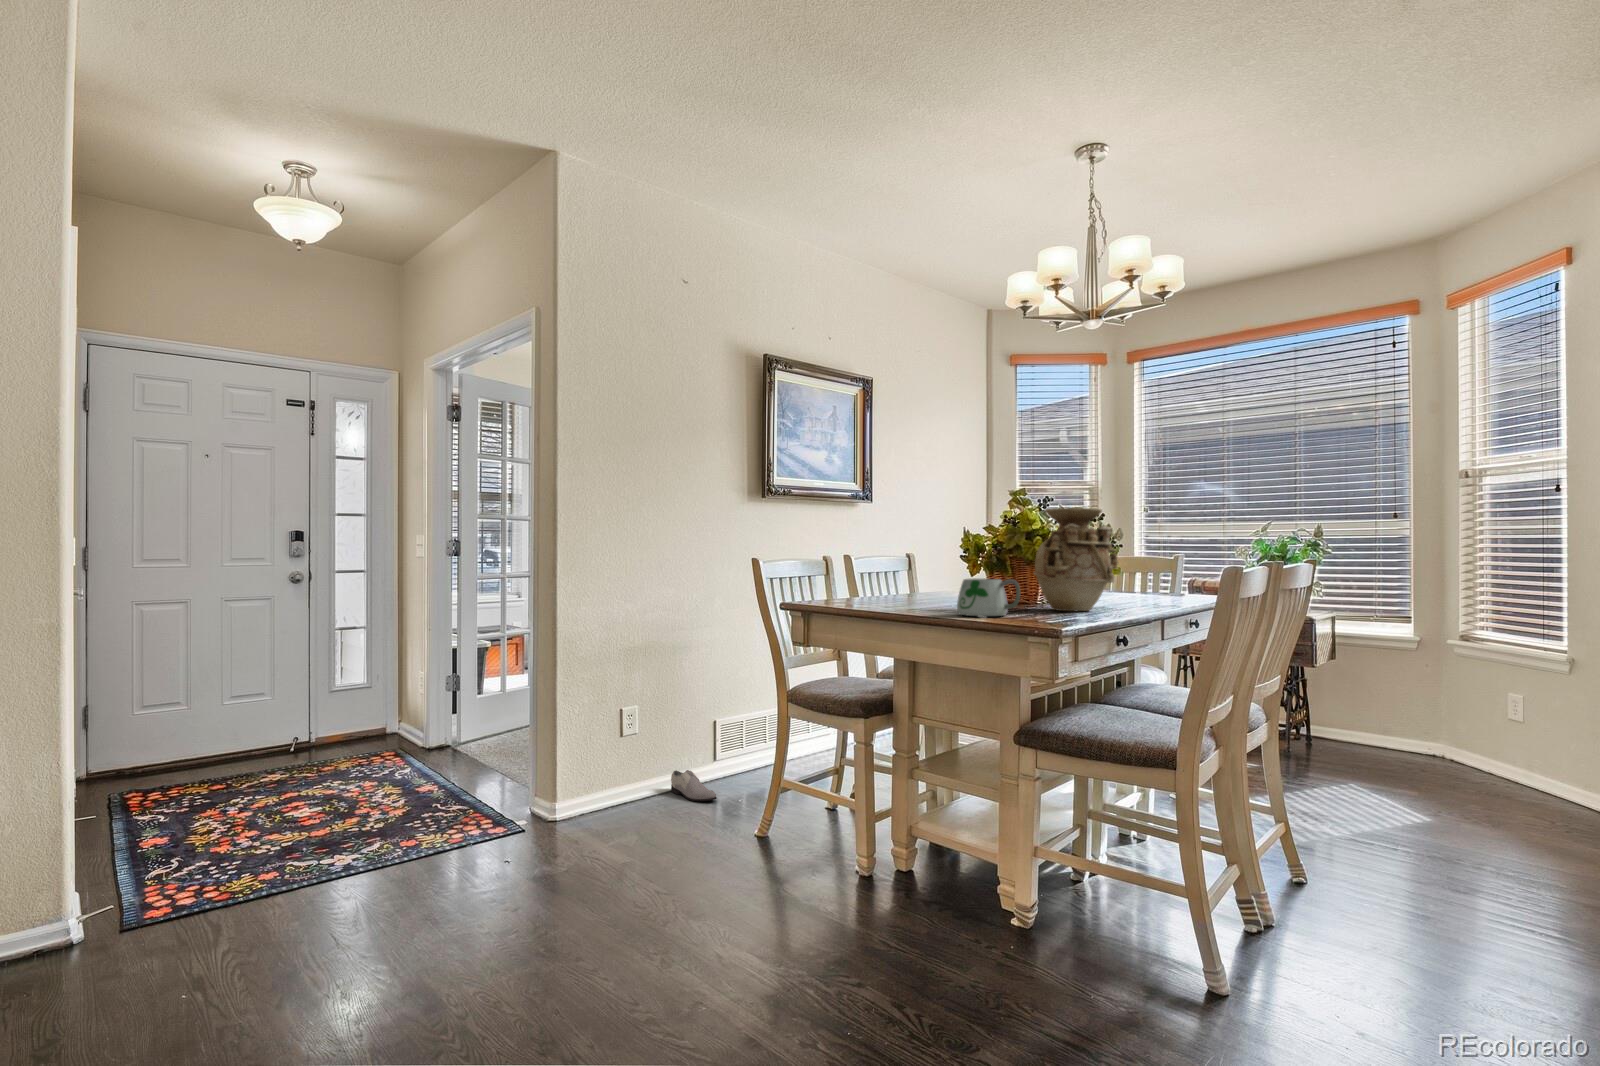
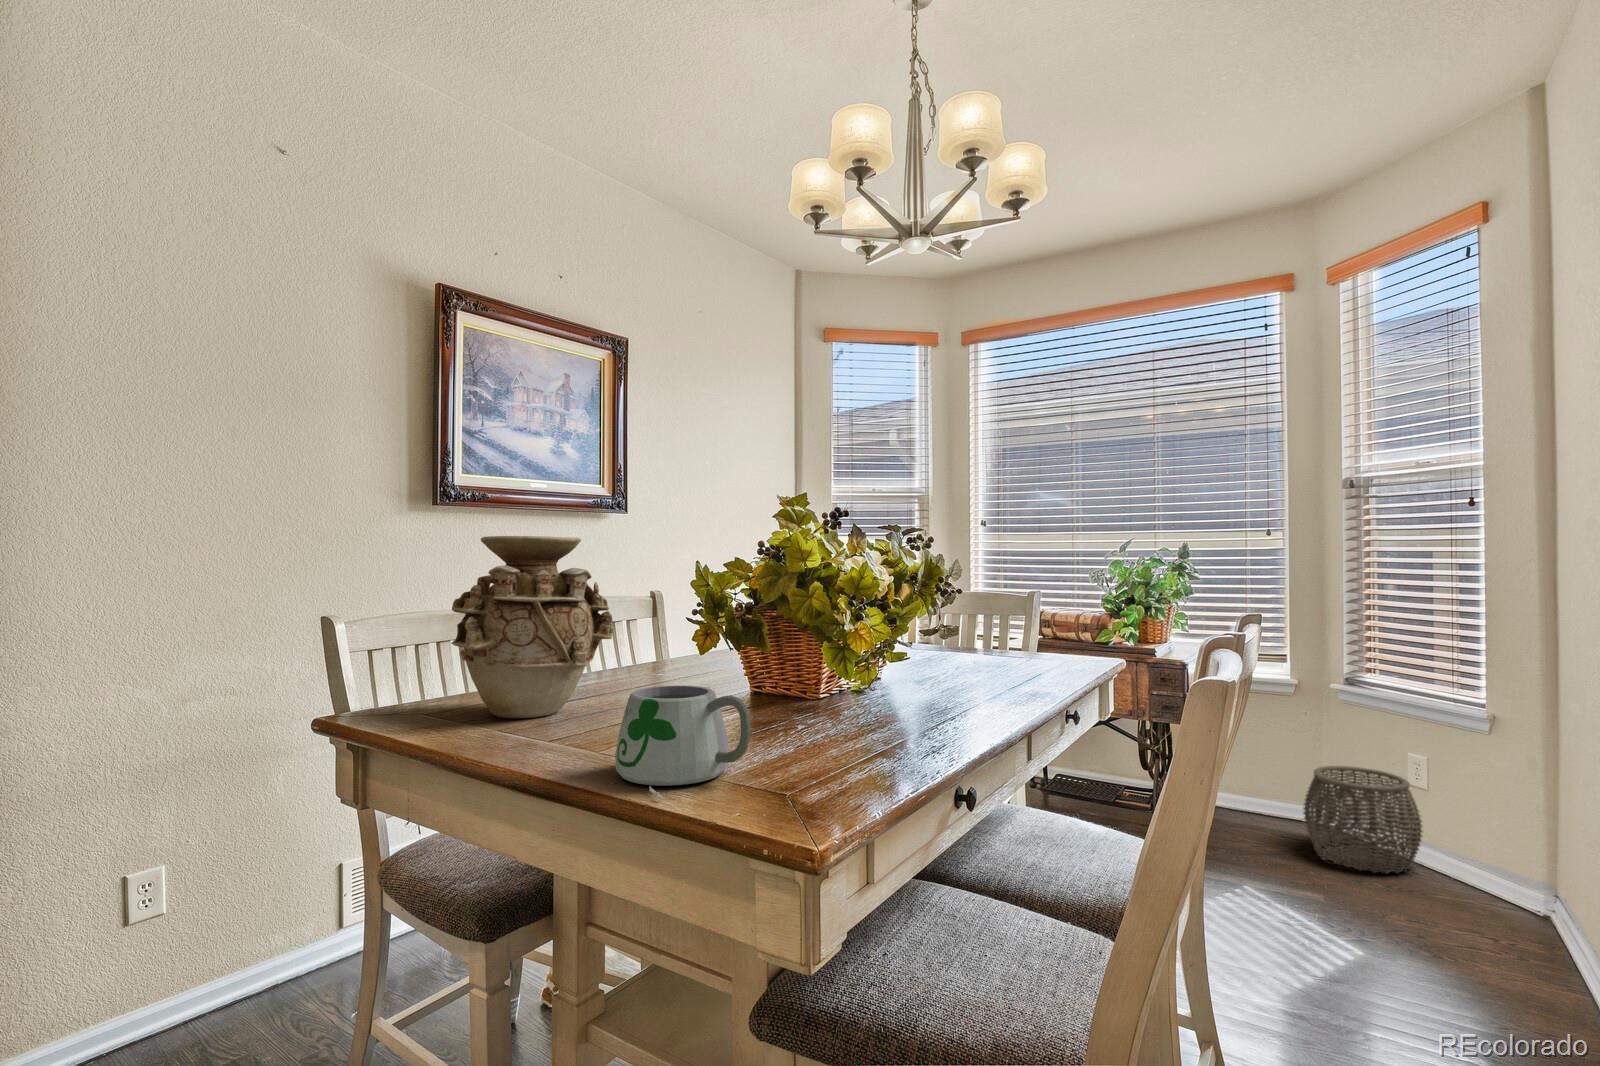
vase: present [1034,508,1118,611] -> present [451,536,613,718]
woven basket: none [1413,702,1513,782] -> present [1303,766,1423,873]
shoe: present [671,770,716,801] -> none [228,967,296,1033]

